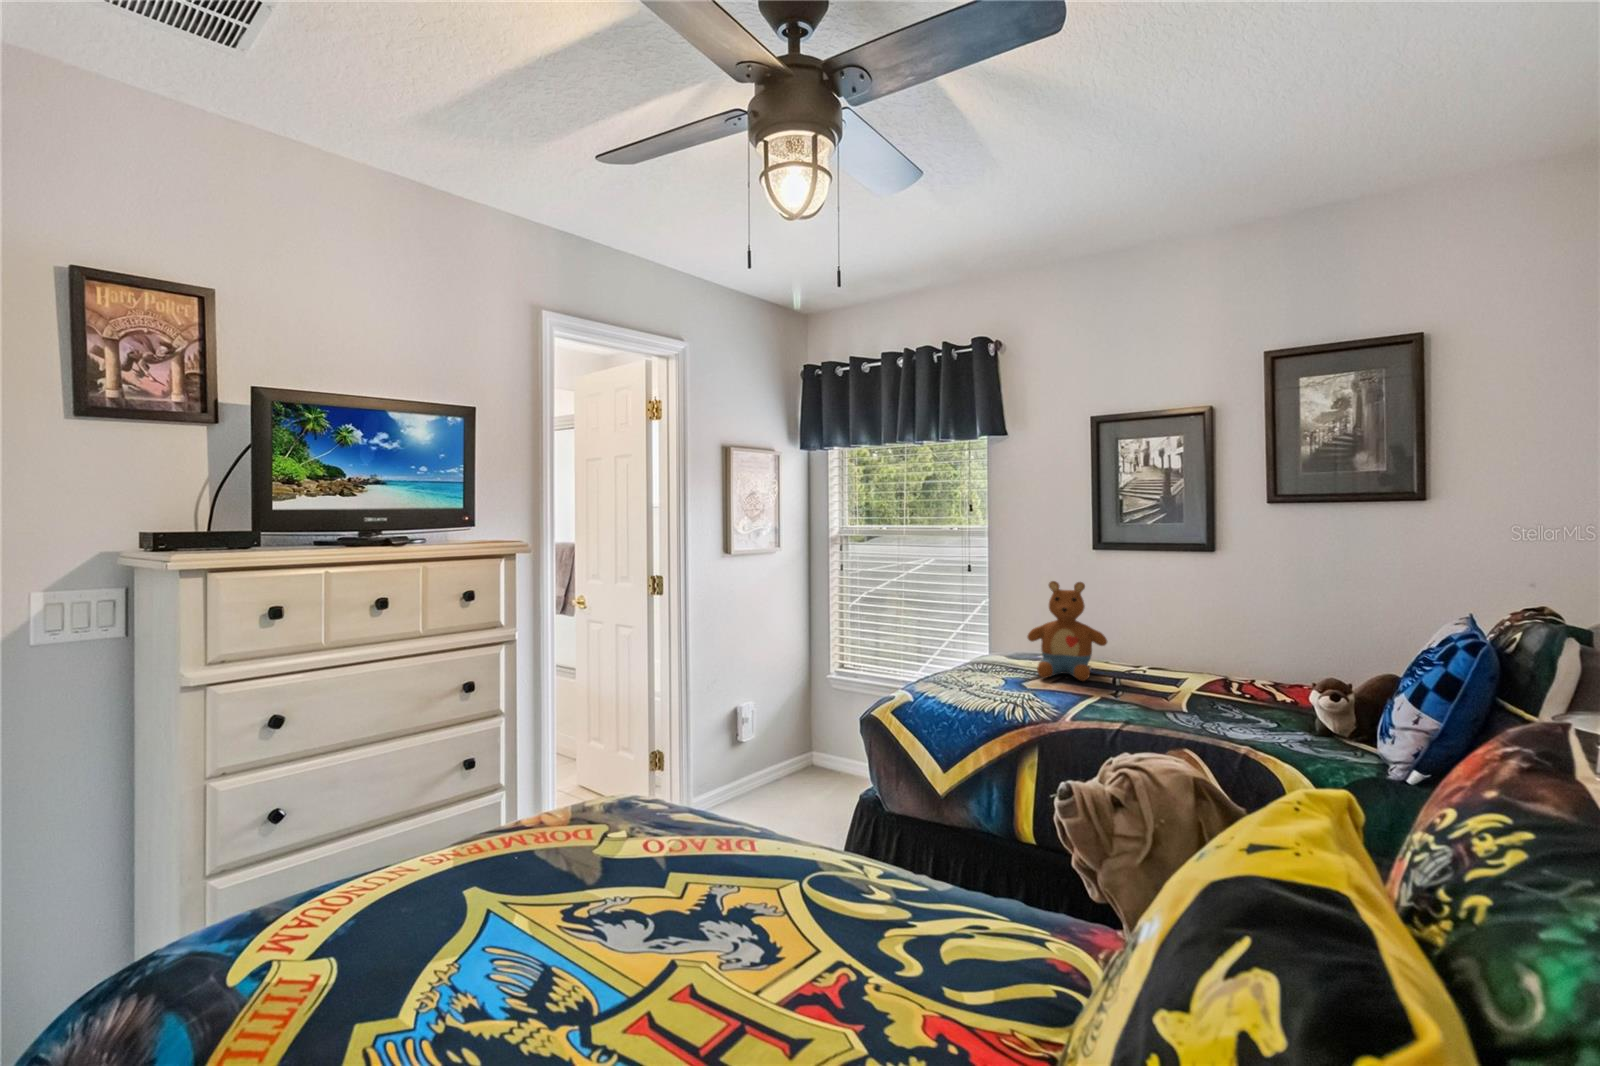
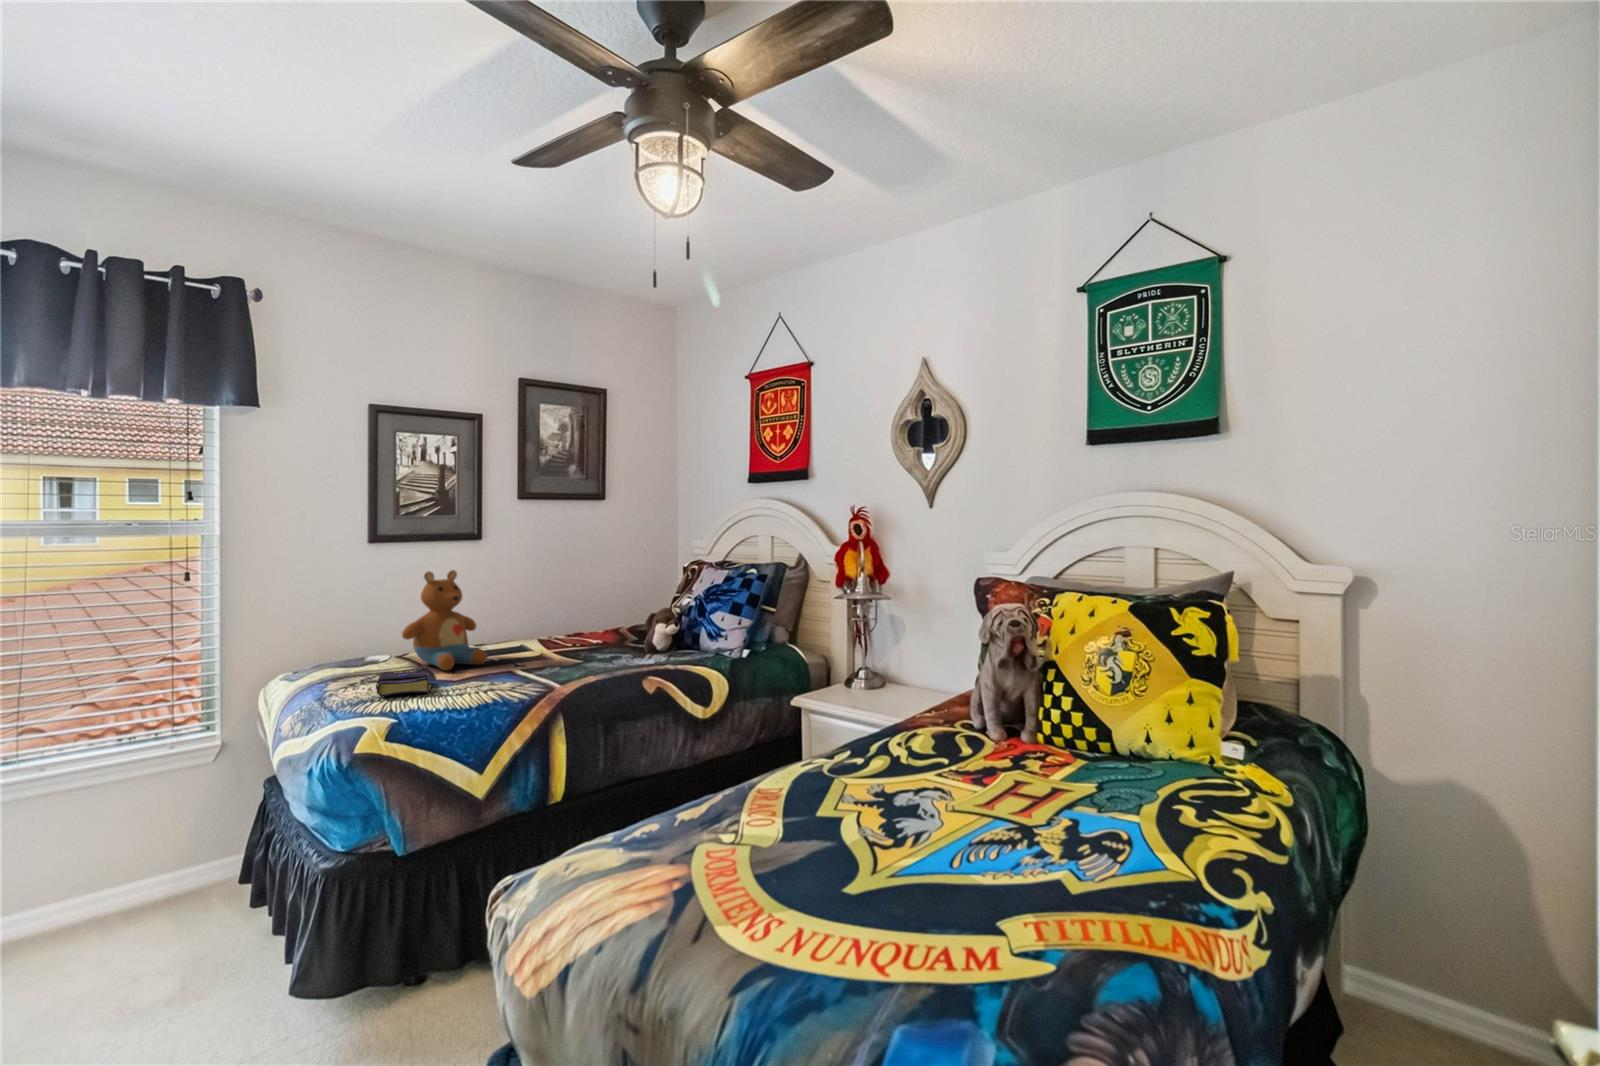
book: none [942,664,1005,690] -> present [376,669,428,697]

